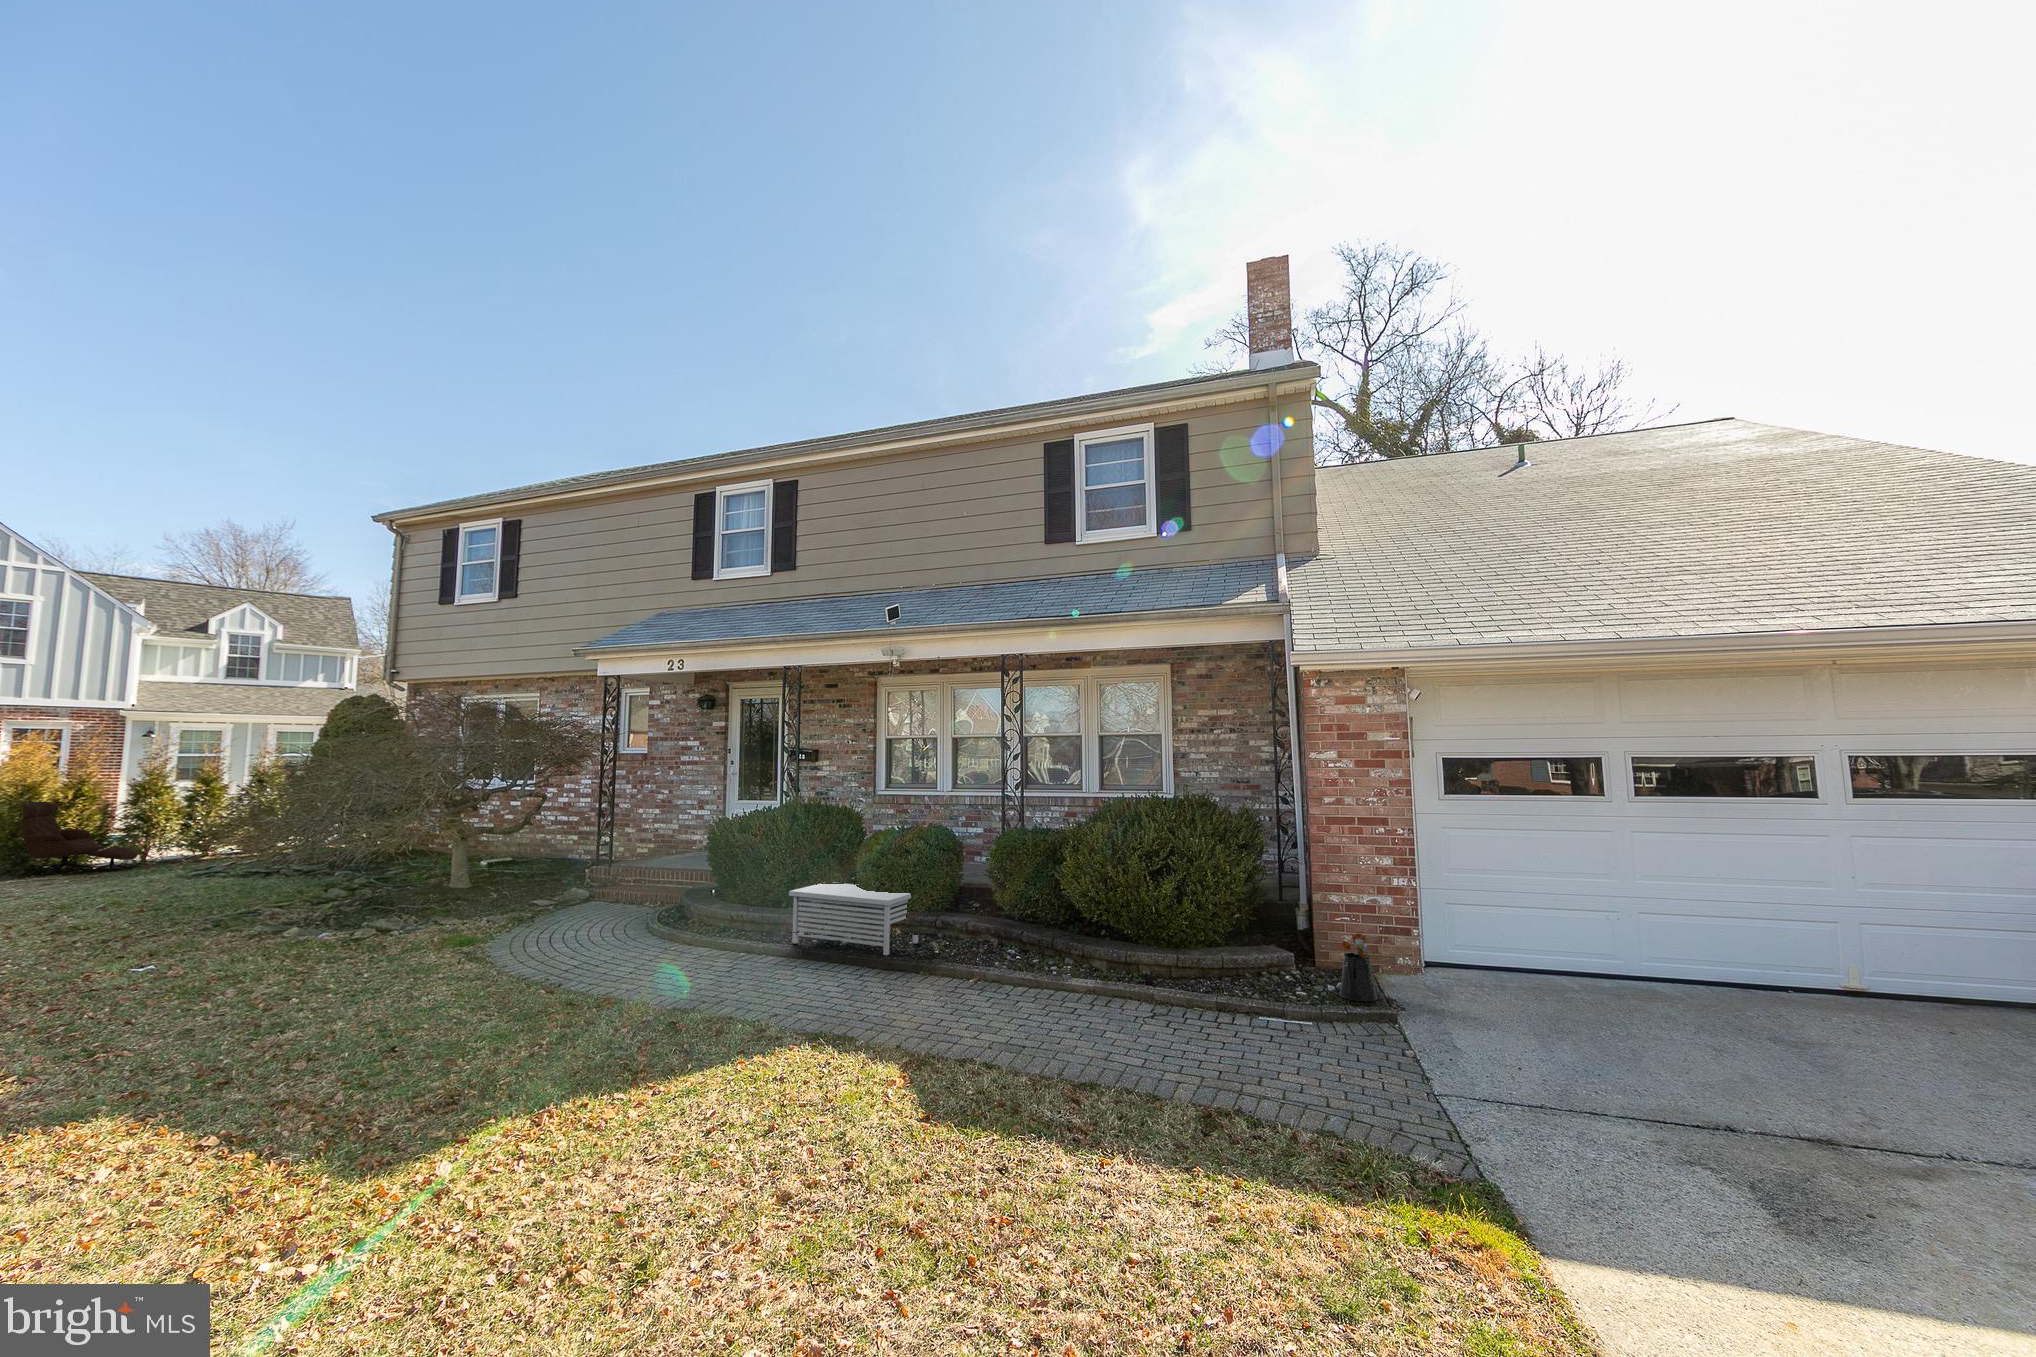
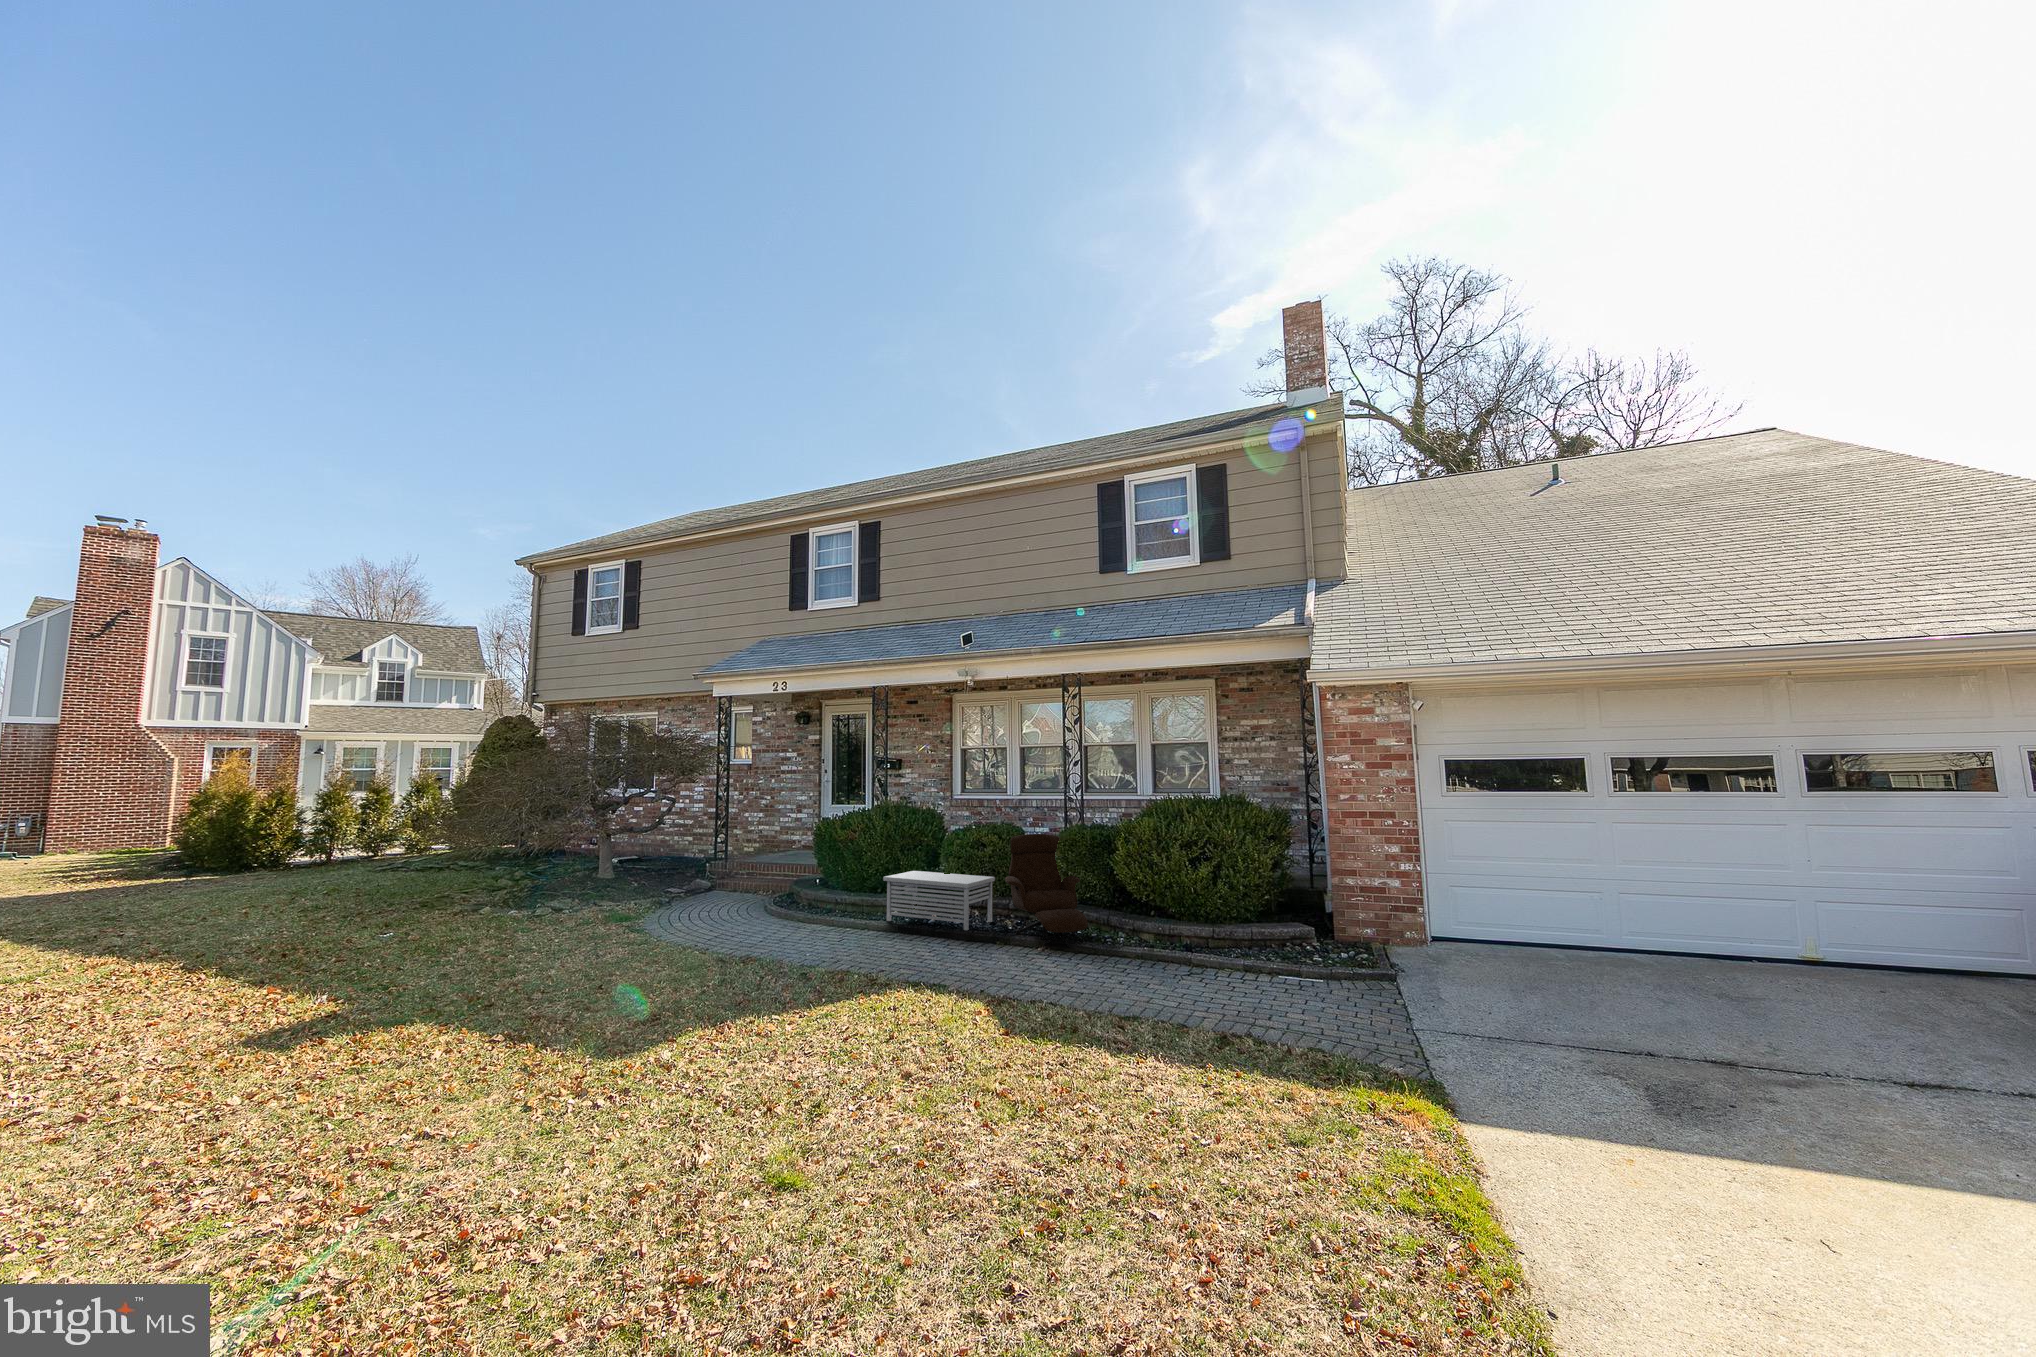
lounge chair: present [22,802,138,875] -> present [1005,834,1088,947]
watering can: present [1339,933,1377,1002] -> none [1352,909,1385,967]

